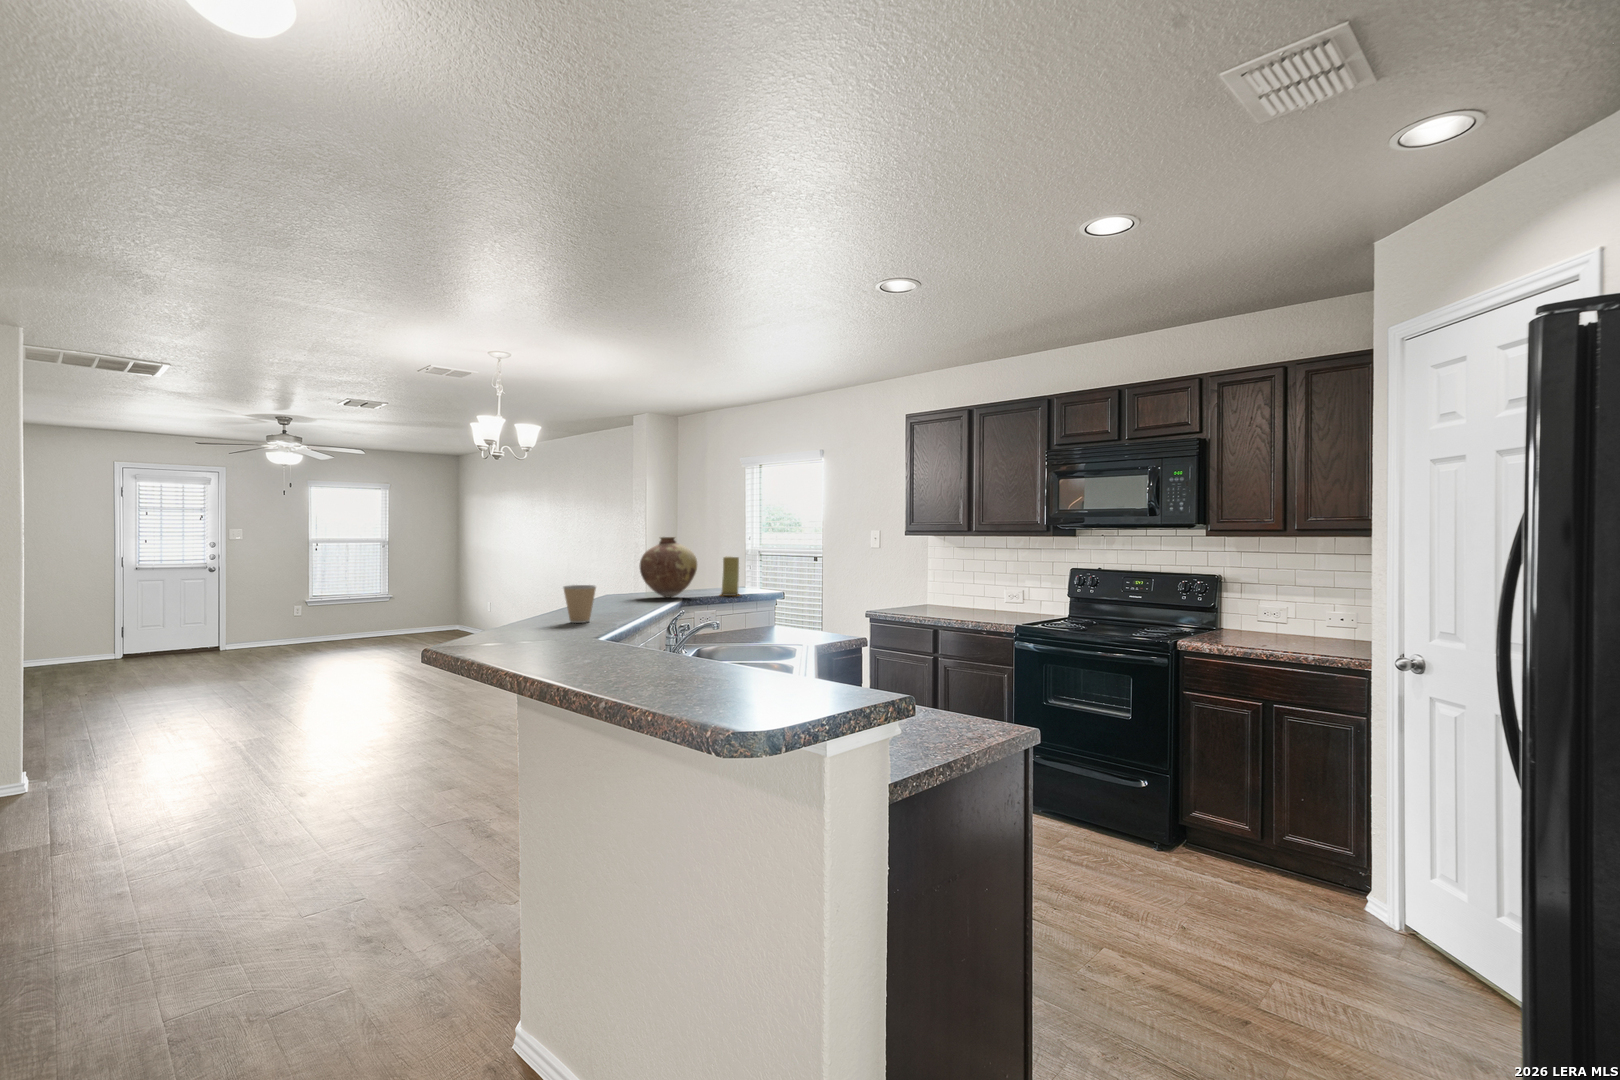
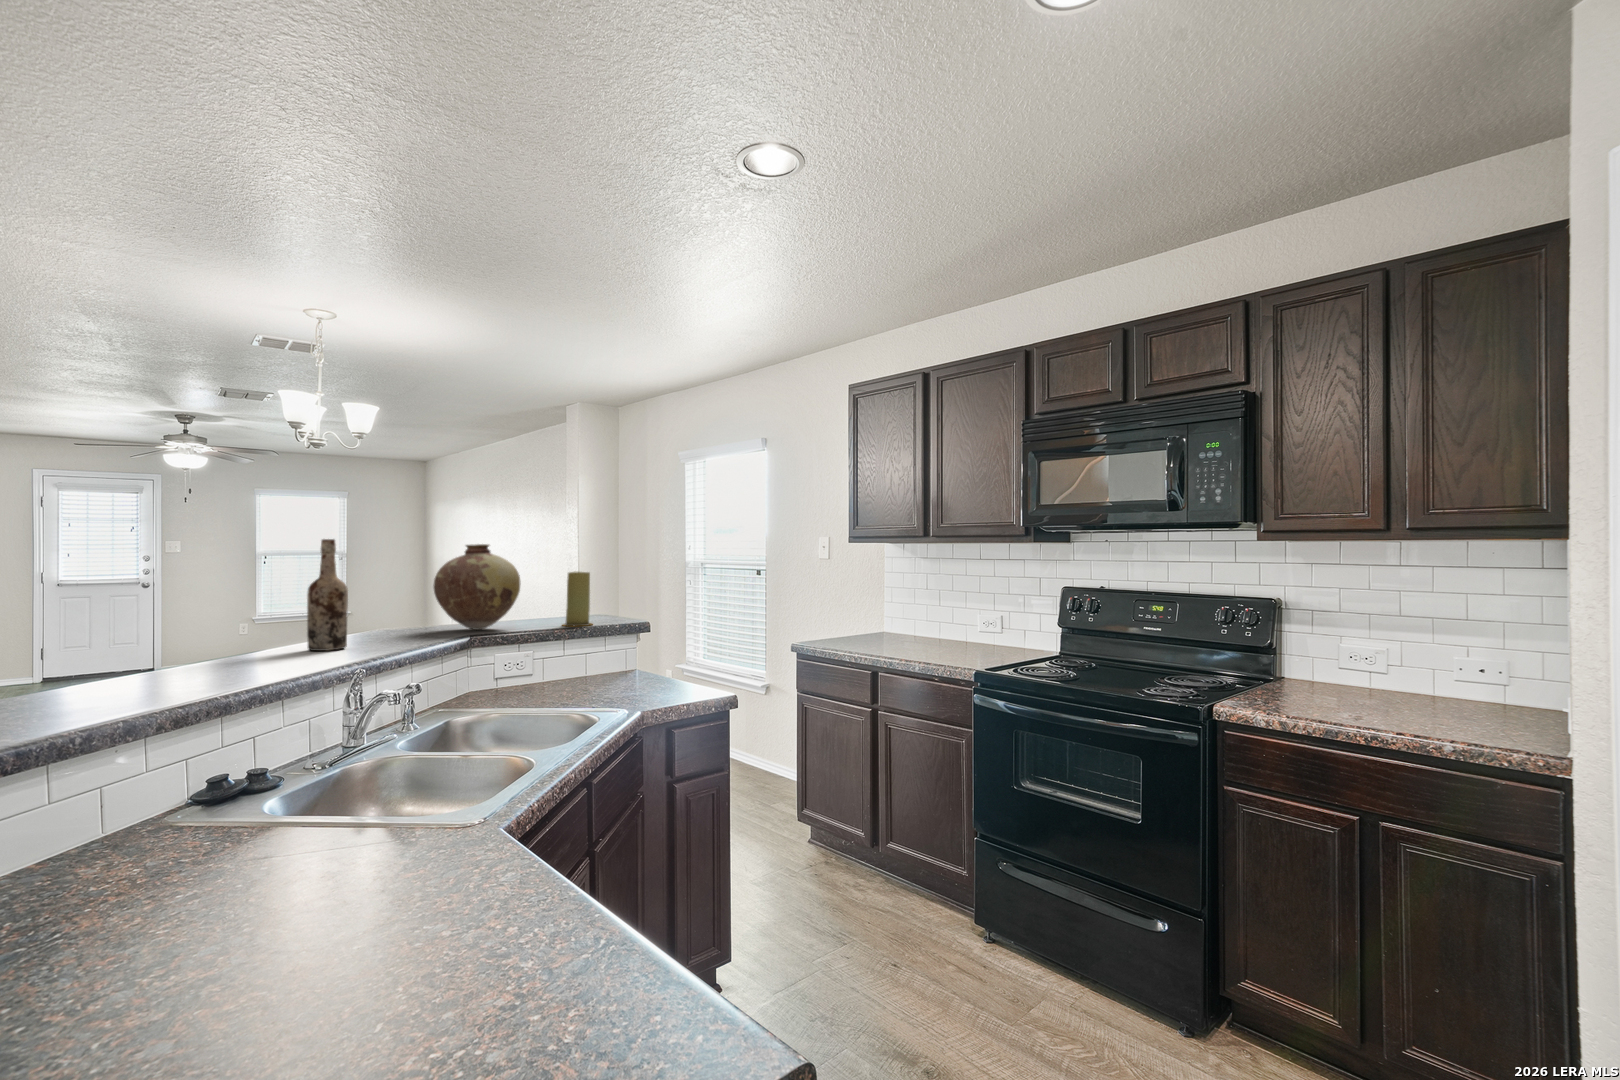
wine bottle: none [600,534,623,607] -> present [307,539,348,651]
coffee cup: present [563,585,596,623] -> none [82,624,159,694]

